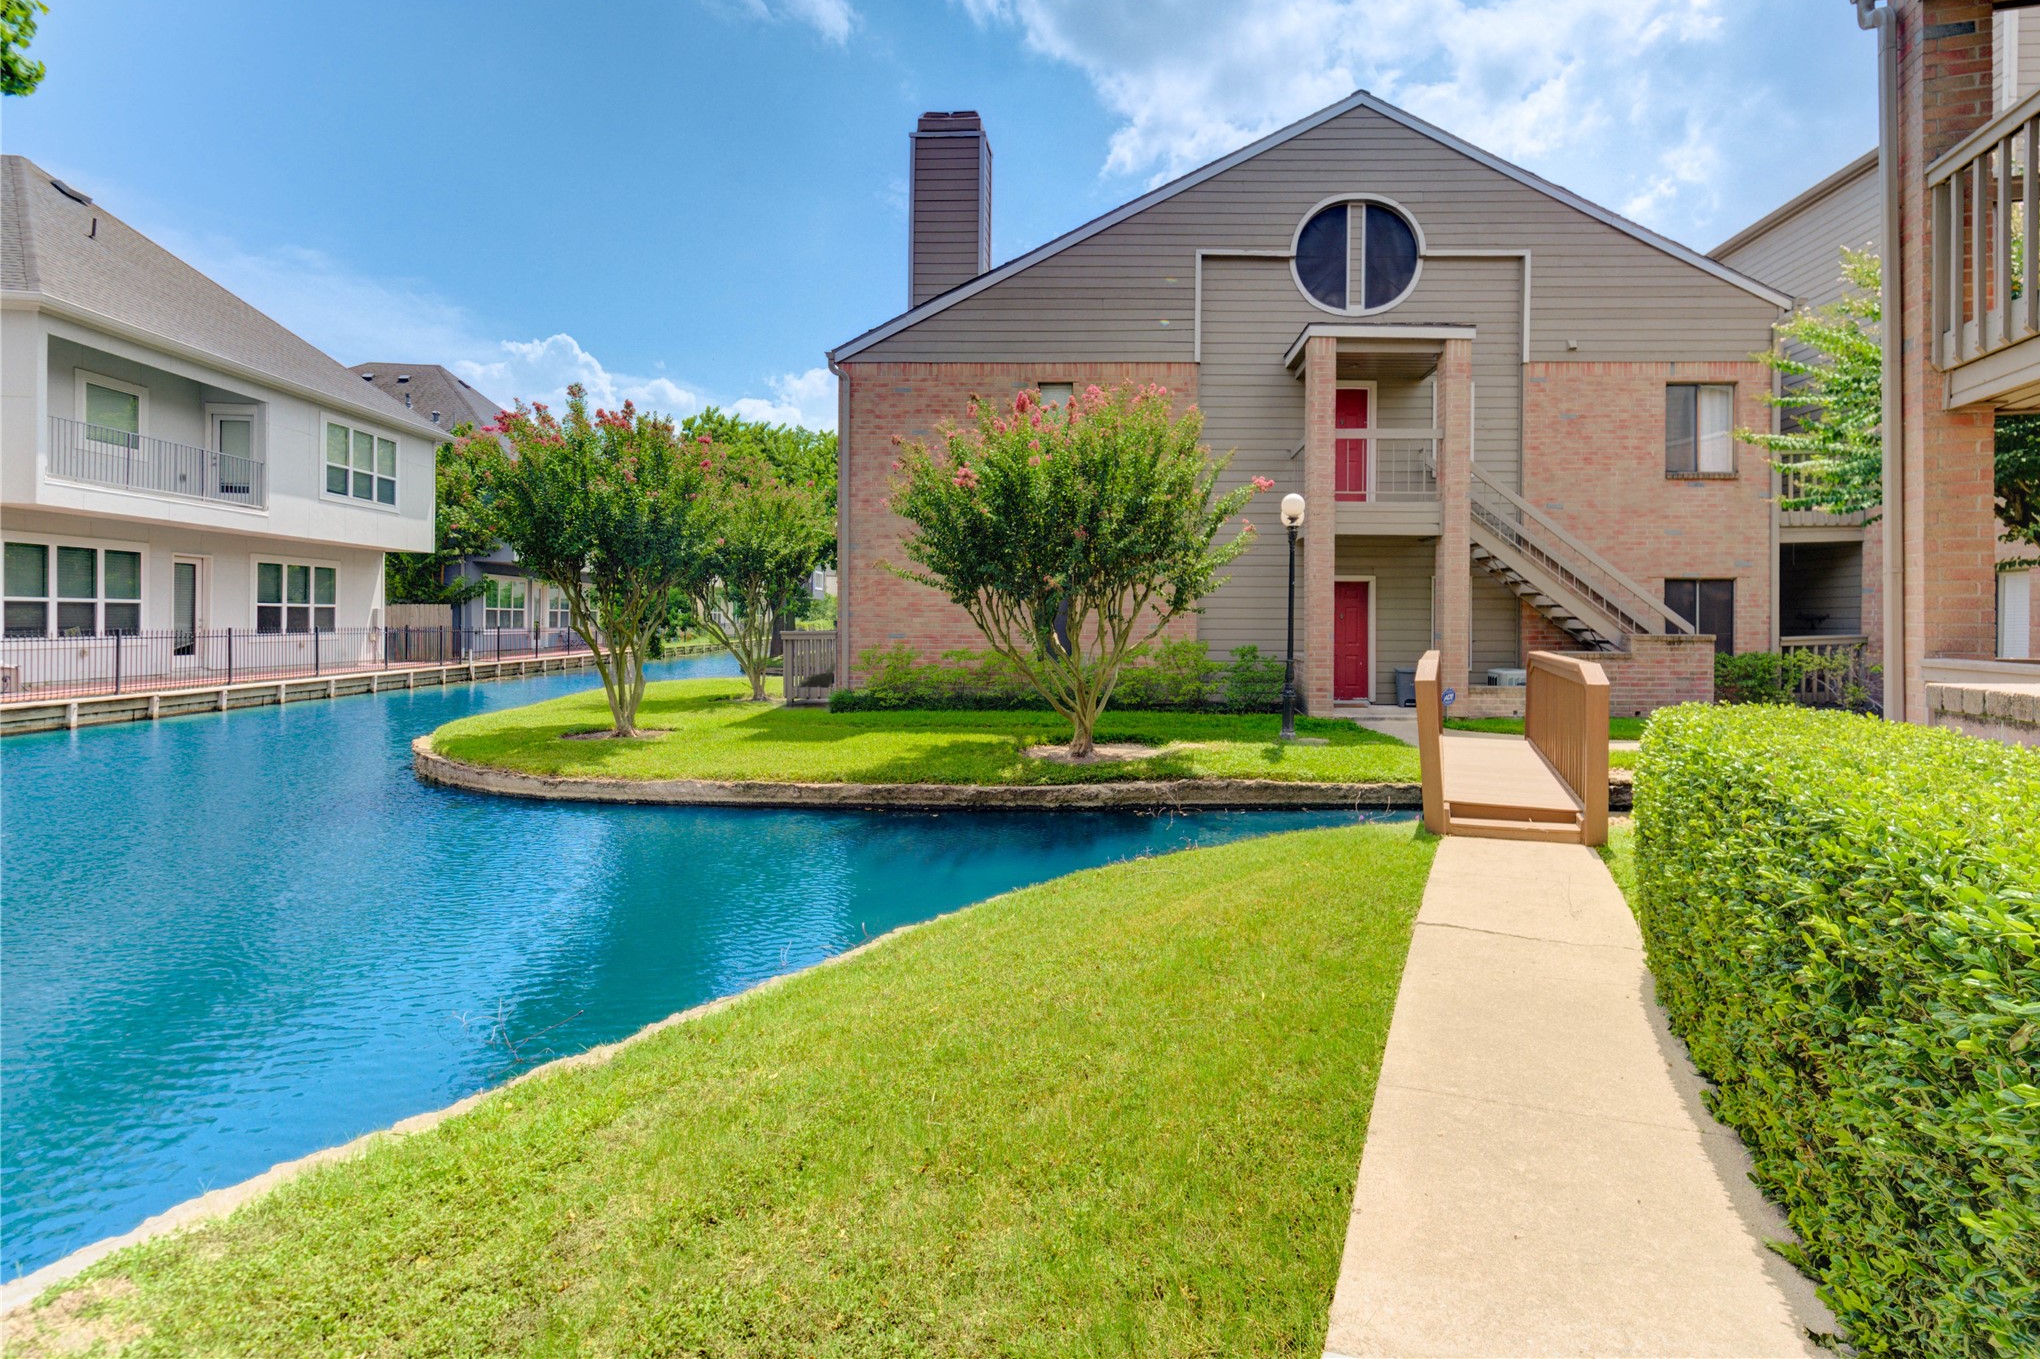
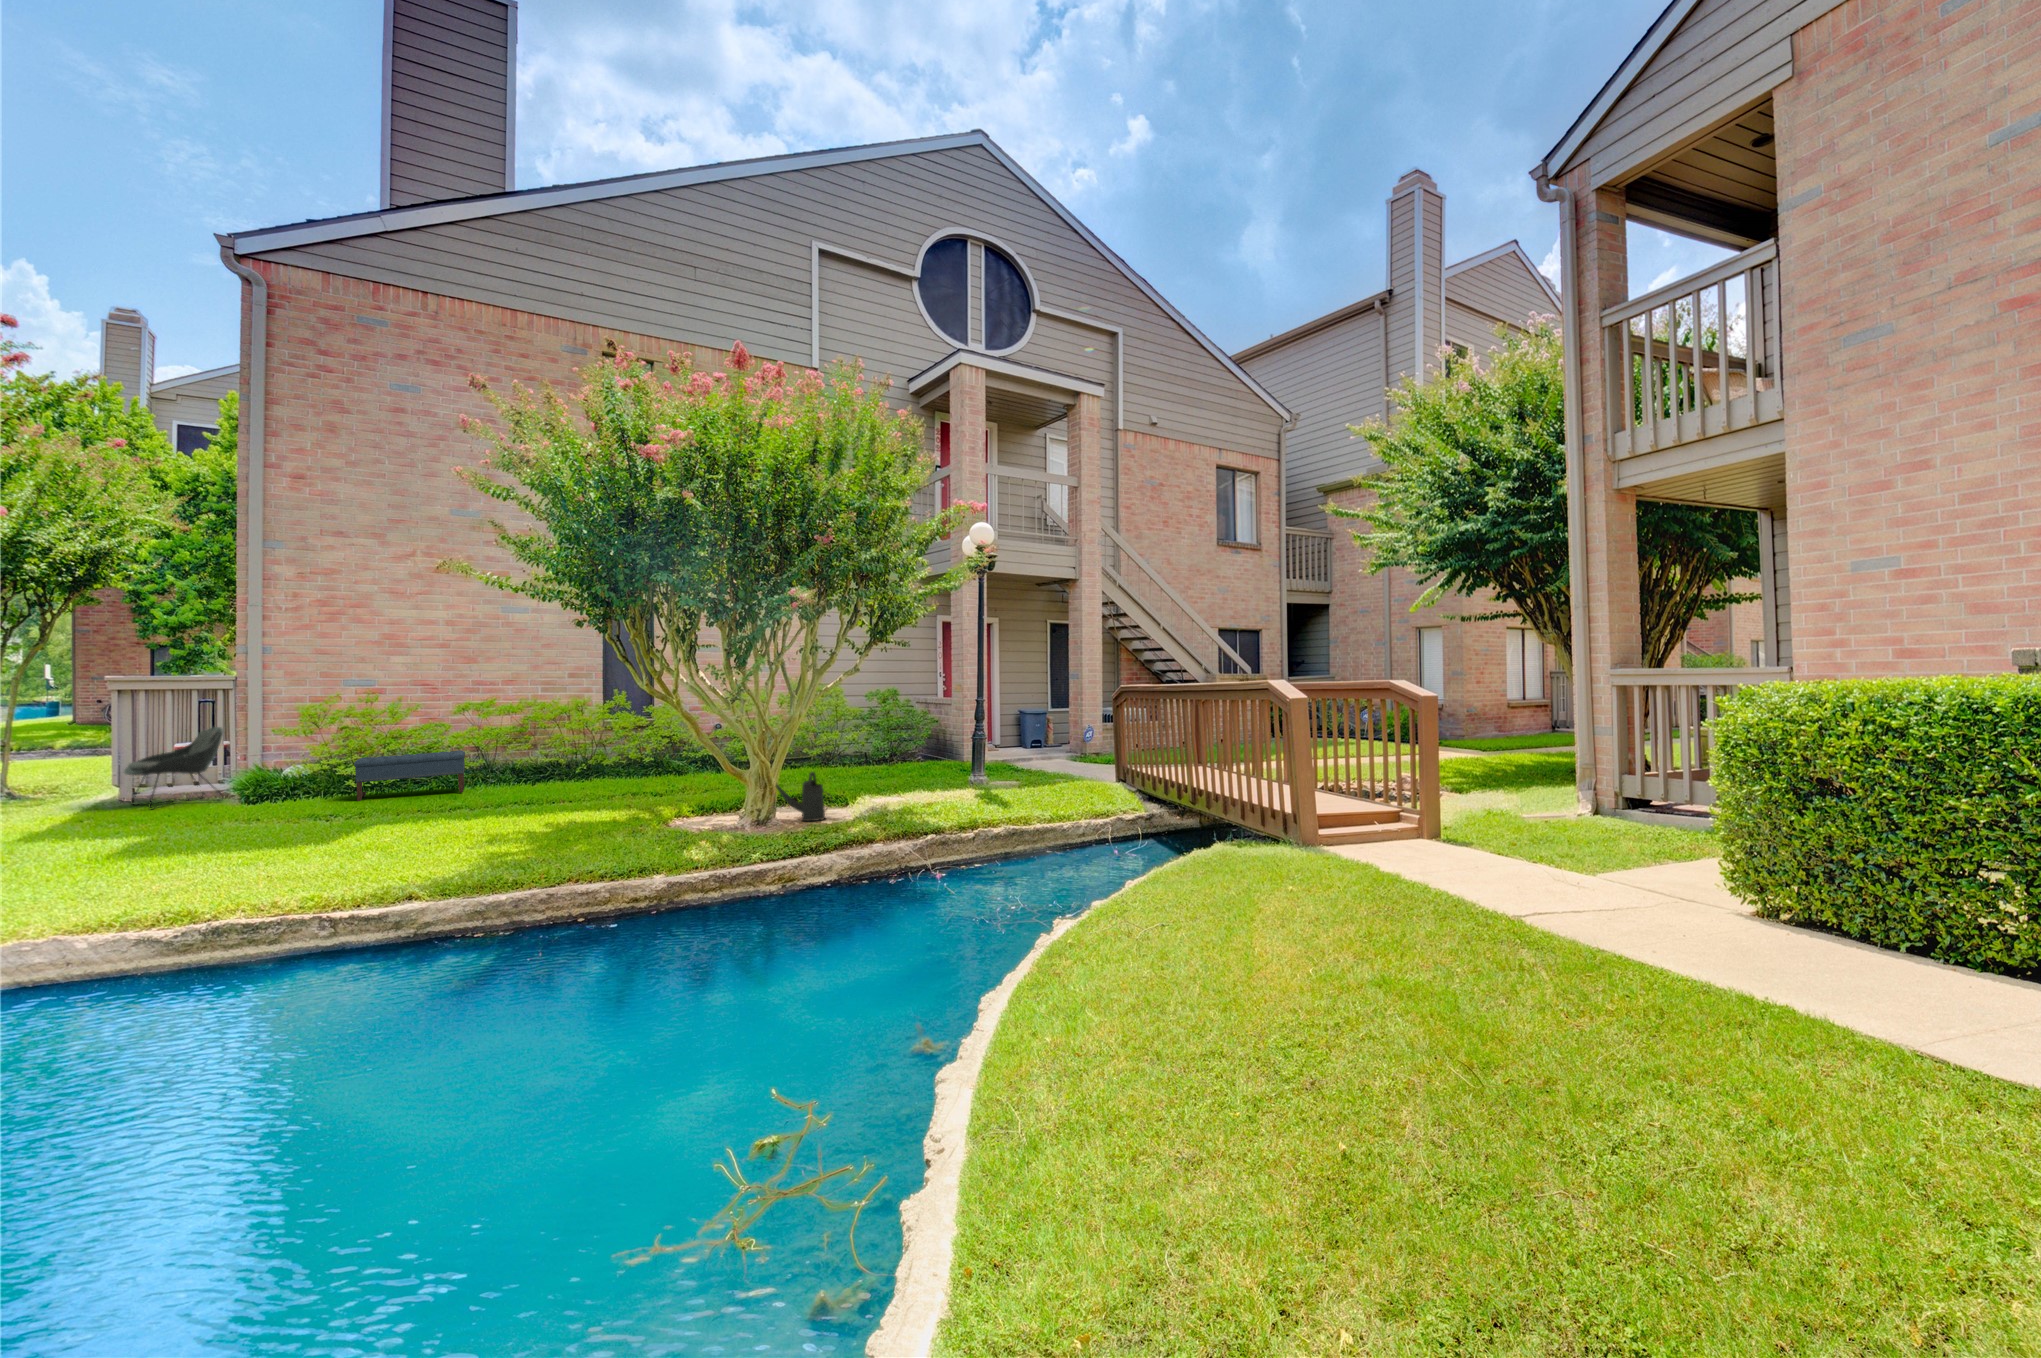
bench: none [891,681,954,712] -> present [354,751,465,801]
watering can: none [1090,715,1132,756] -> present [776,772,826,821]

